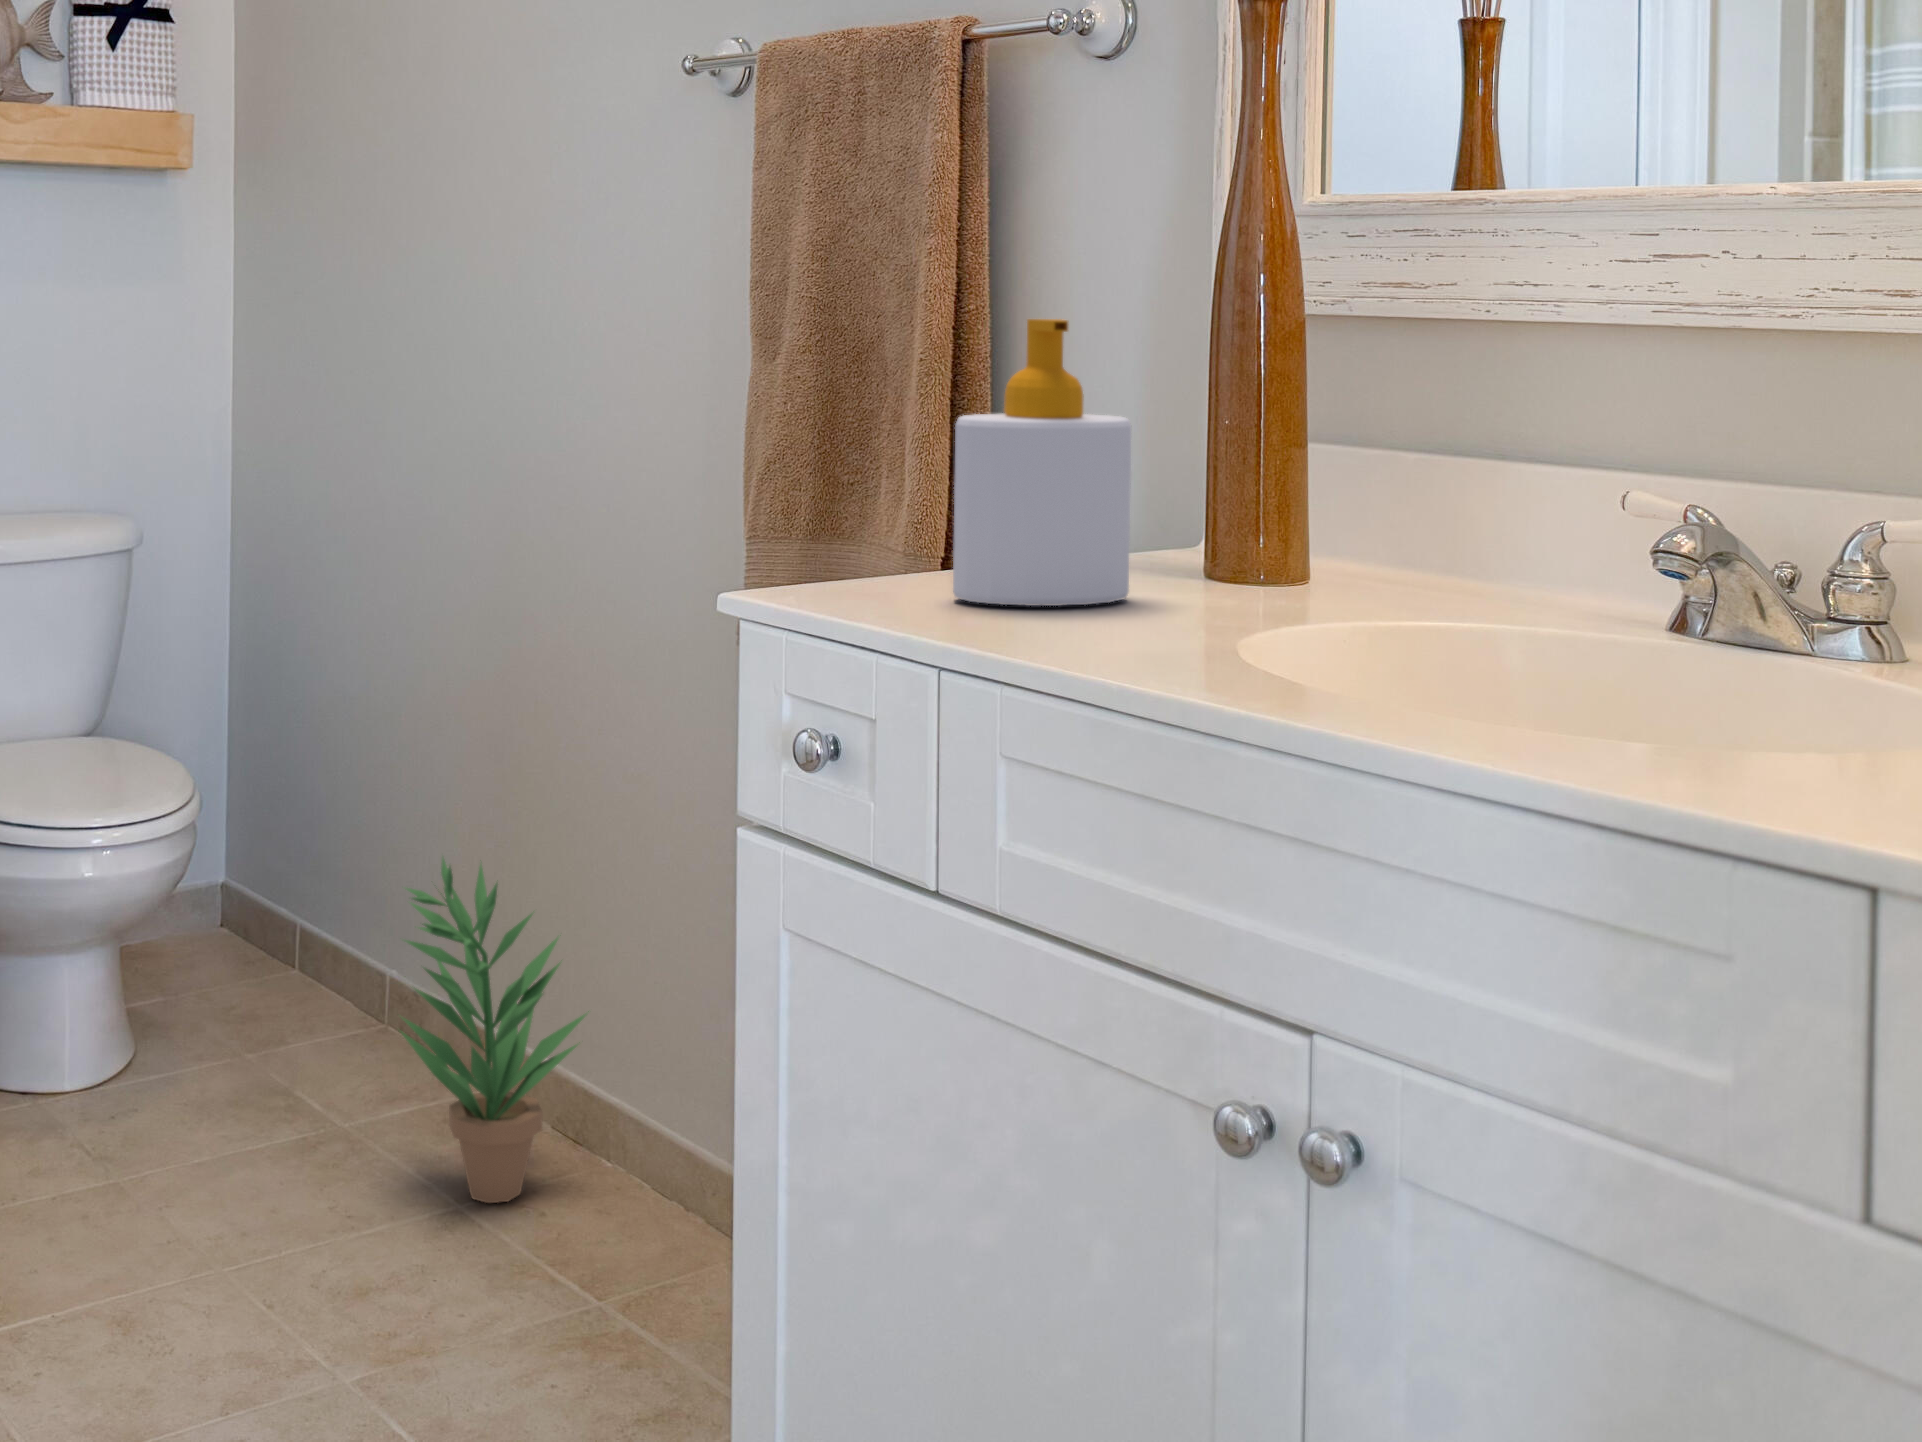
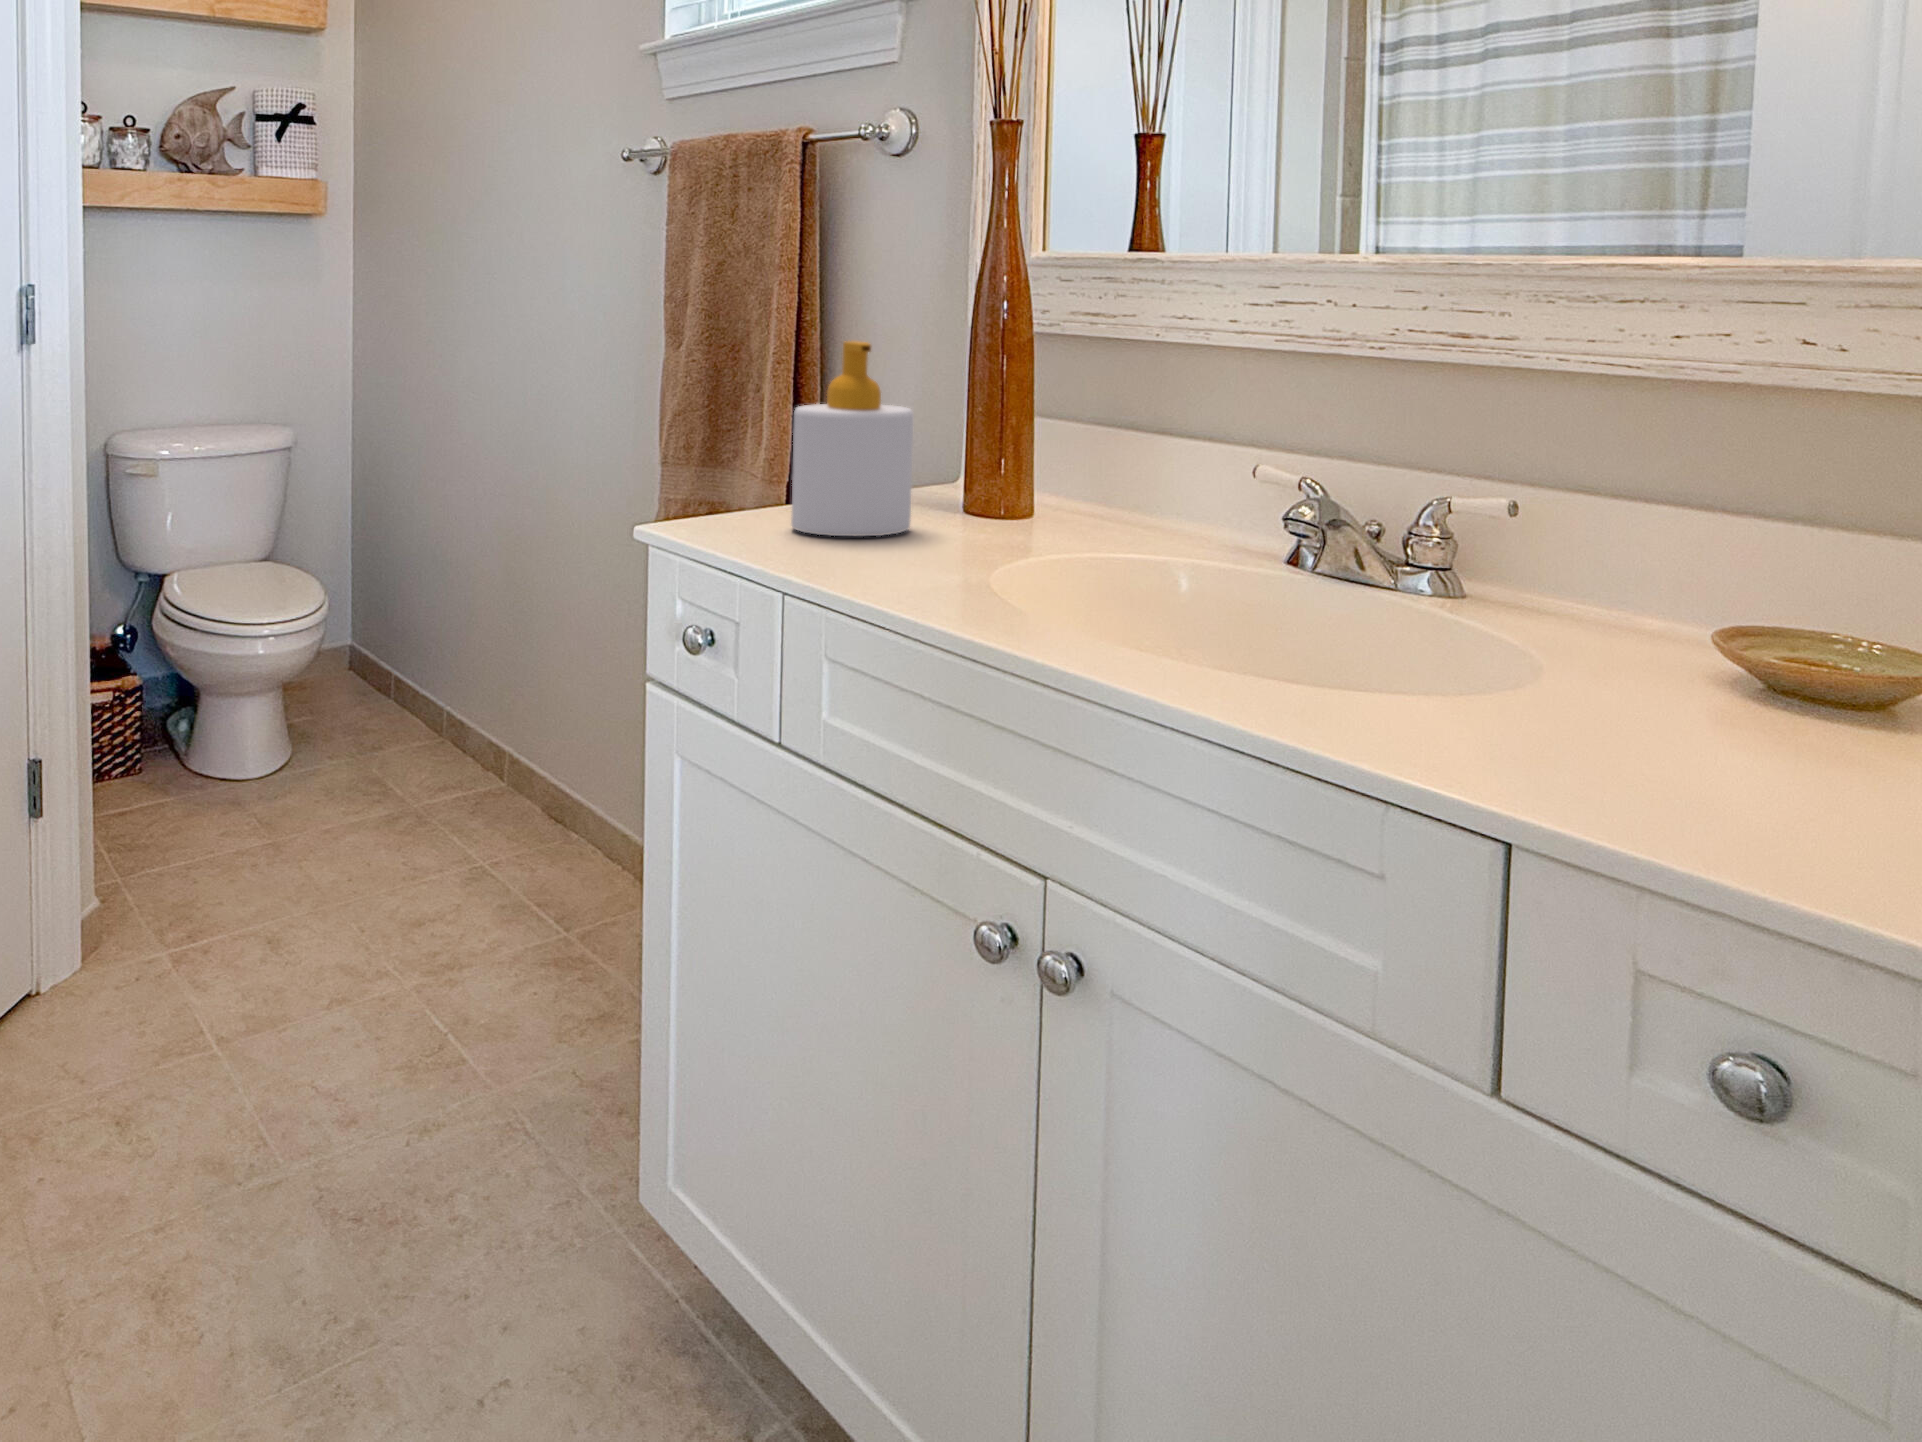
potted plant: present [401,858,589,1203] -> none [445,645,565,862]

